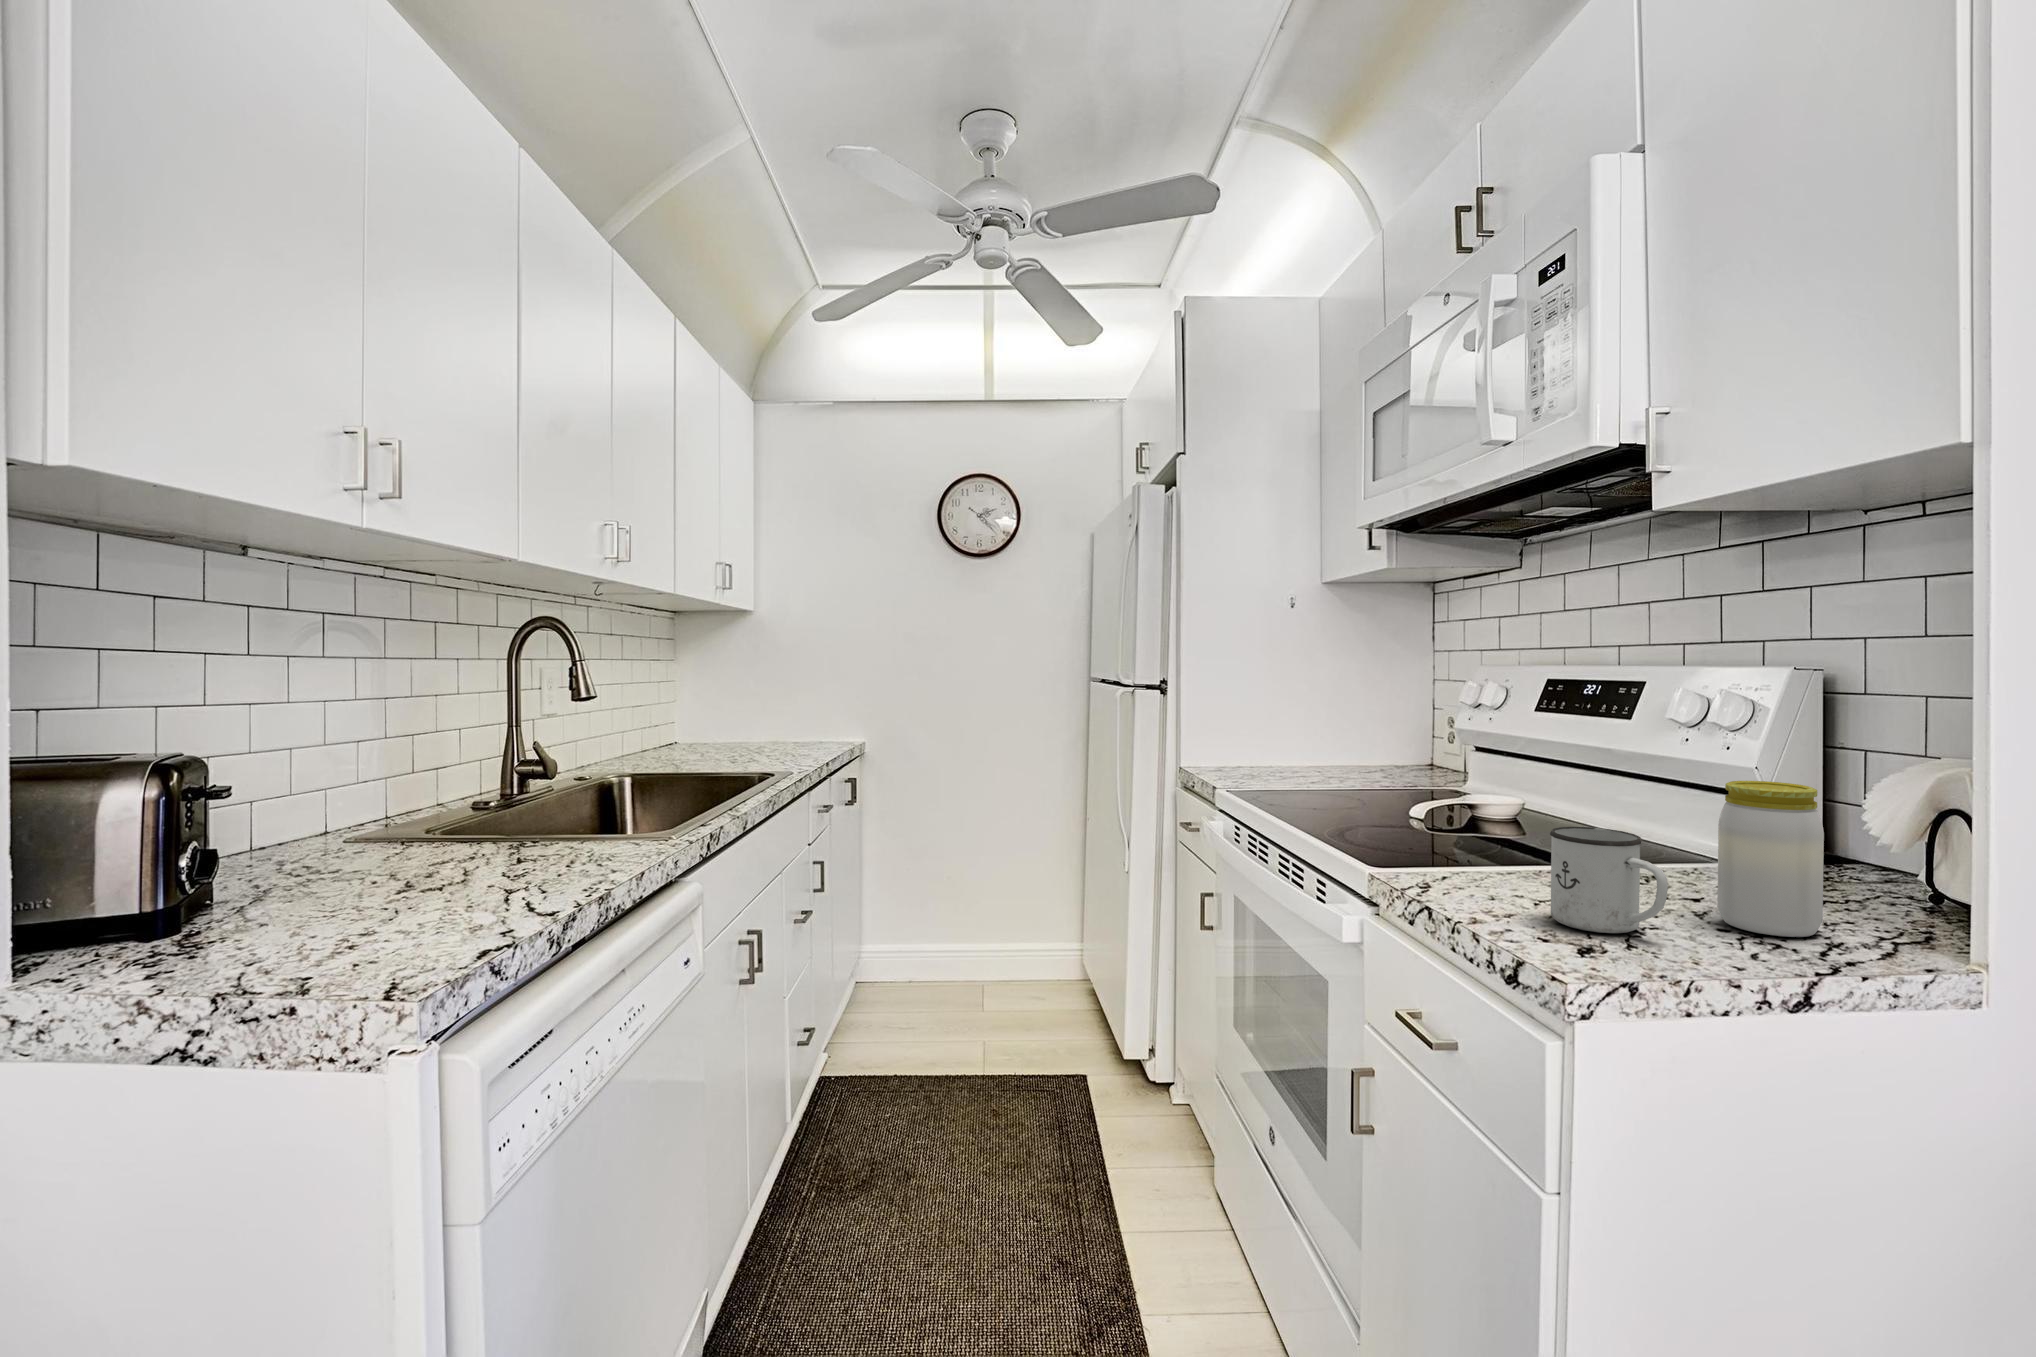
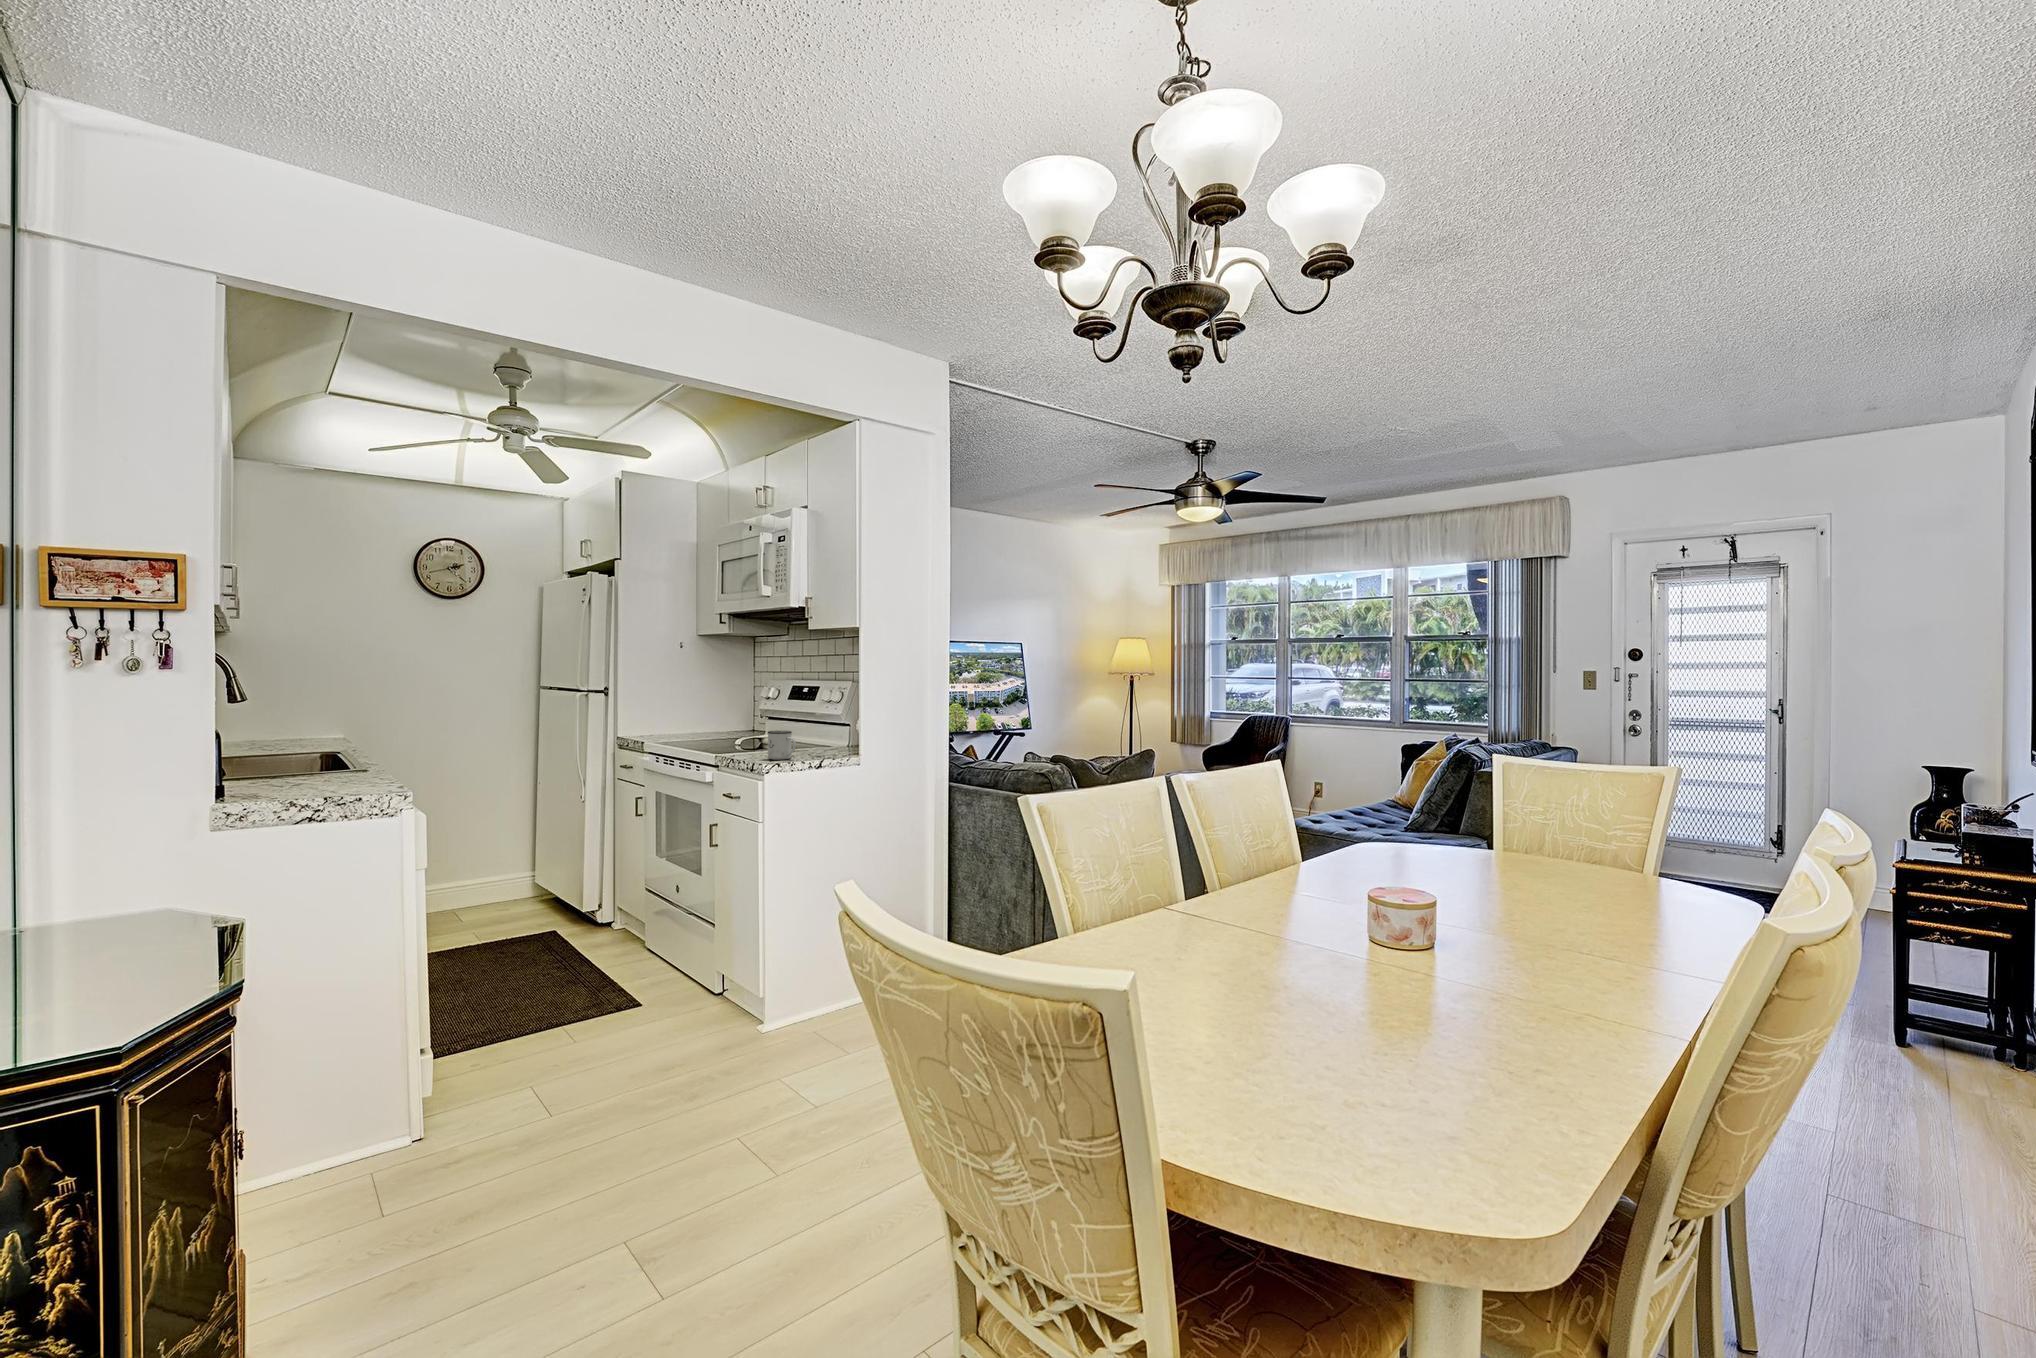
jar: present [1717,781,1824,937] -> none [814,714,838,756]

